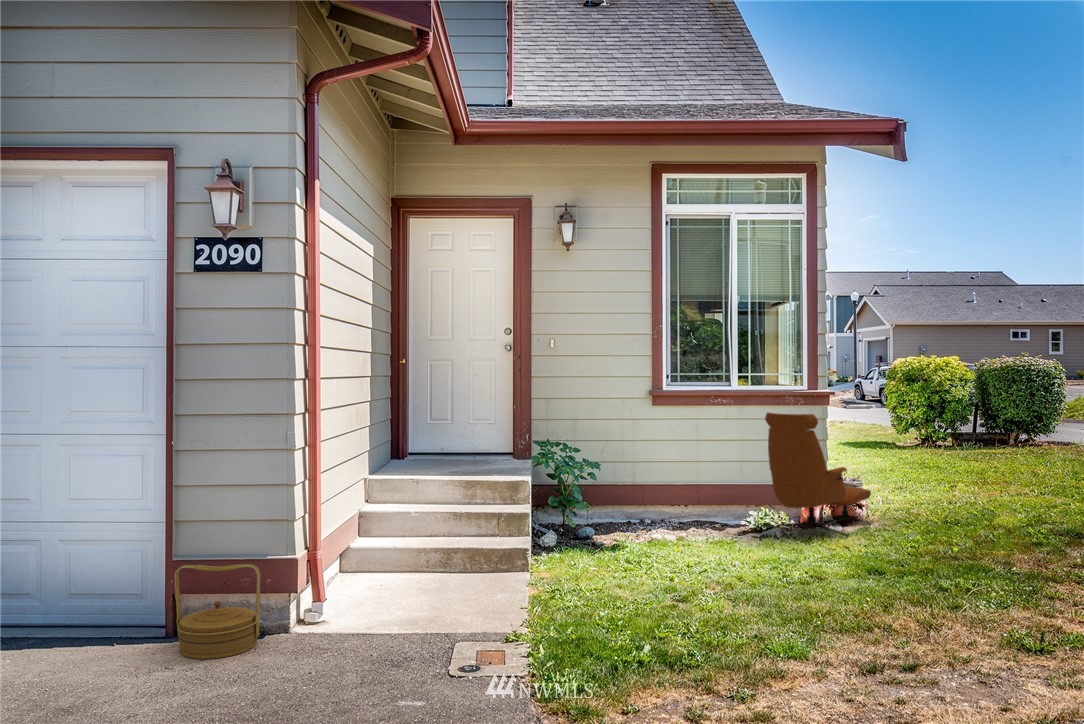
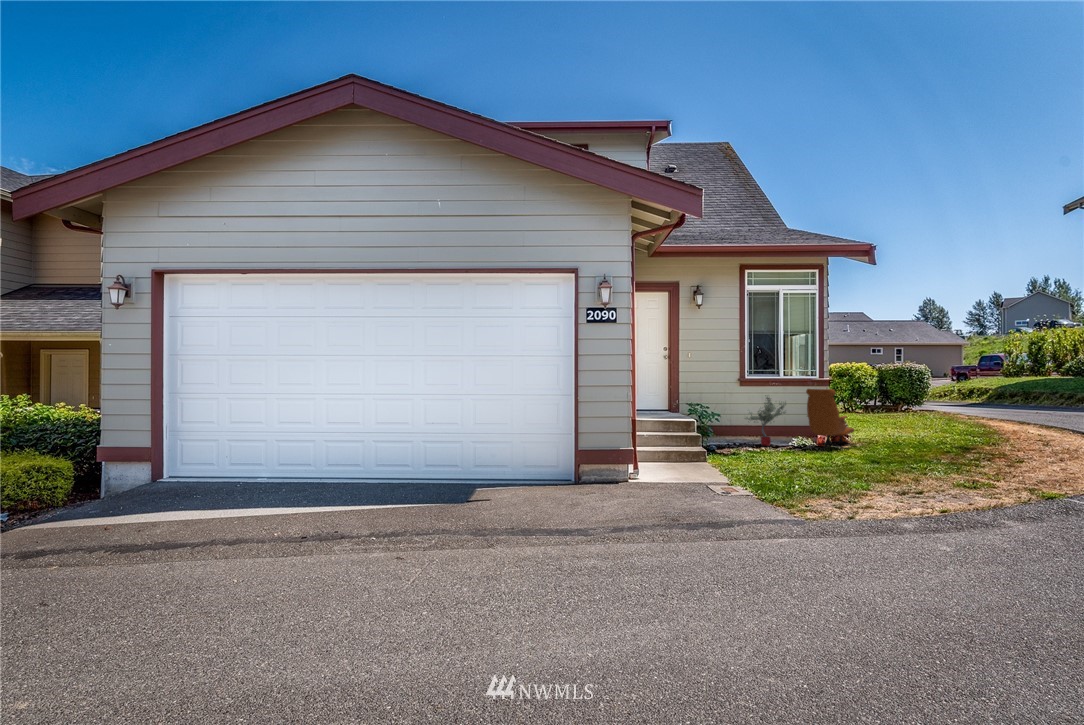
potted tree: none [651,423,737,527] -> present [745,397,786,446]
woven basket: present [174,564,260,659] -> none [587,450,624,489]

